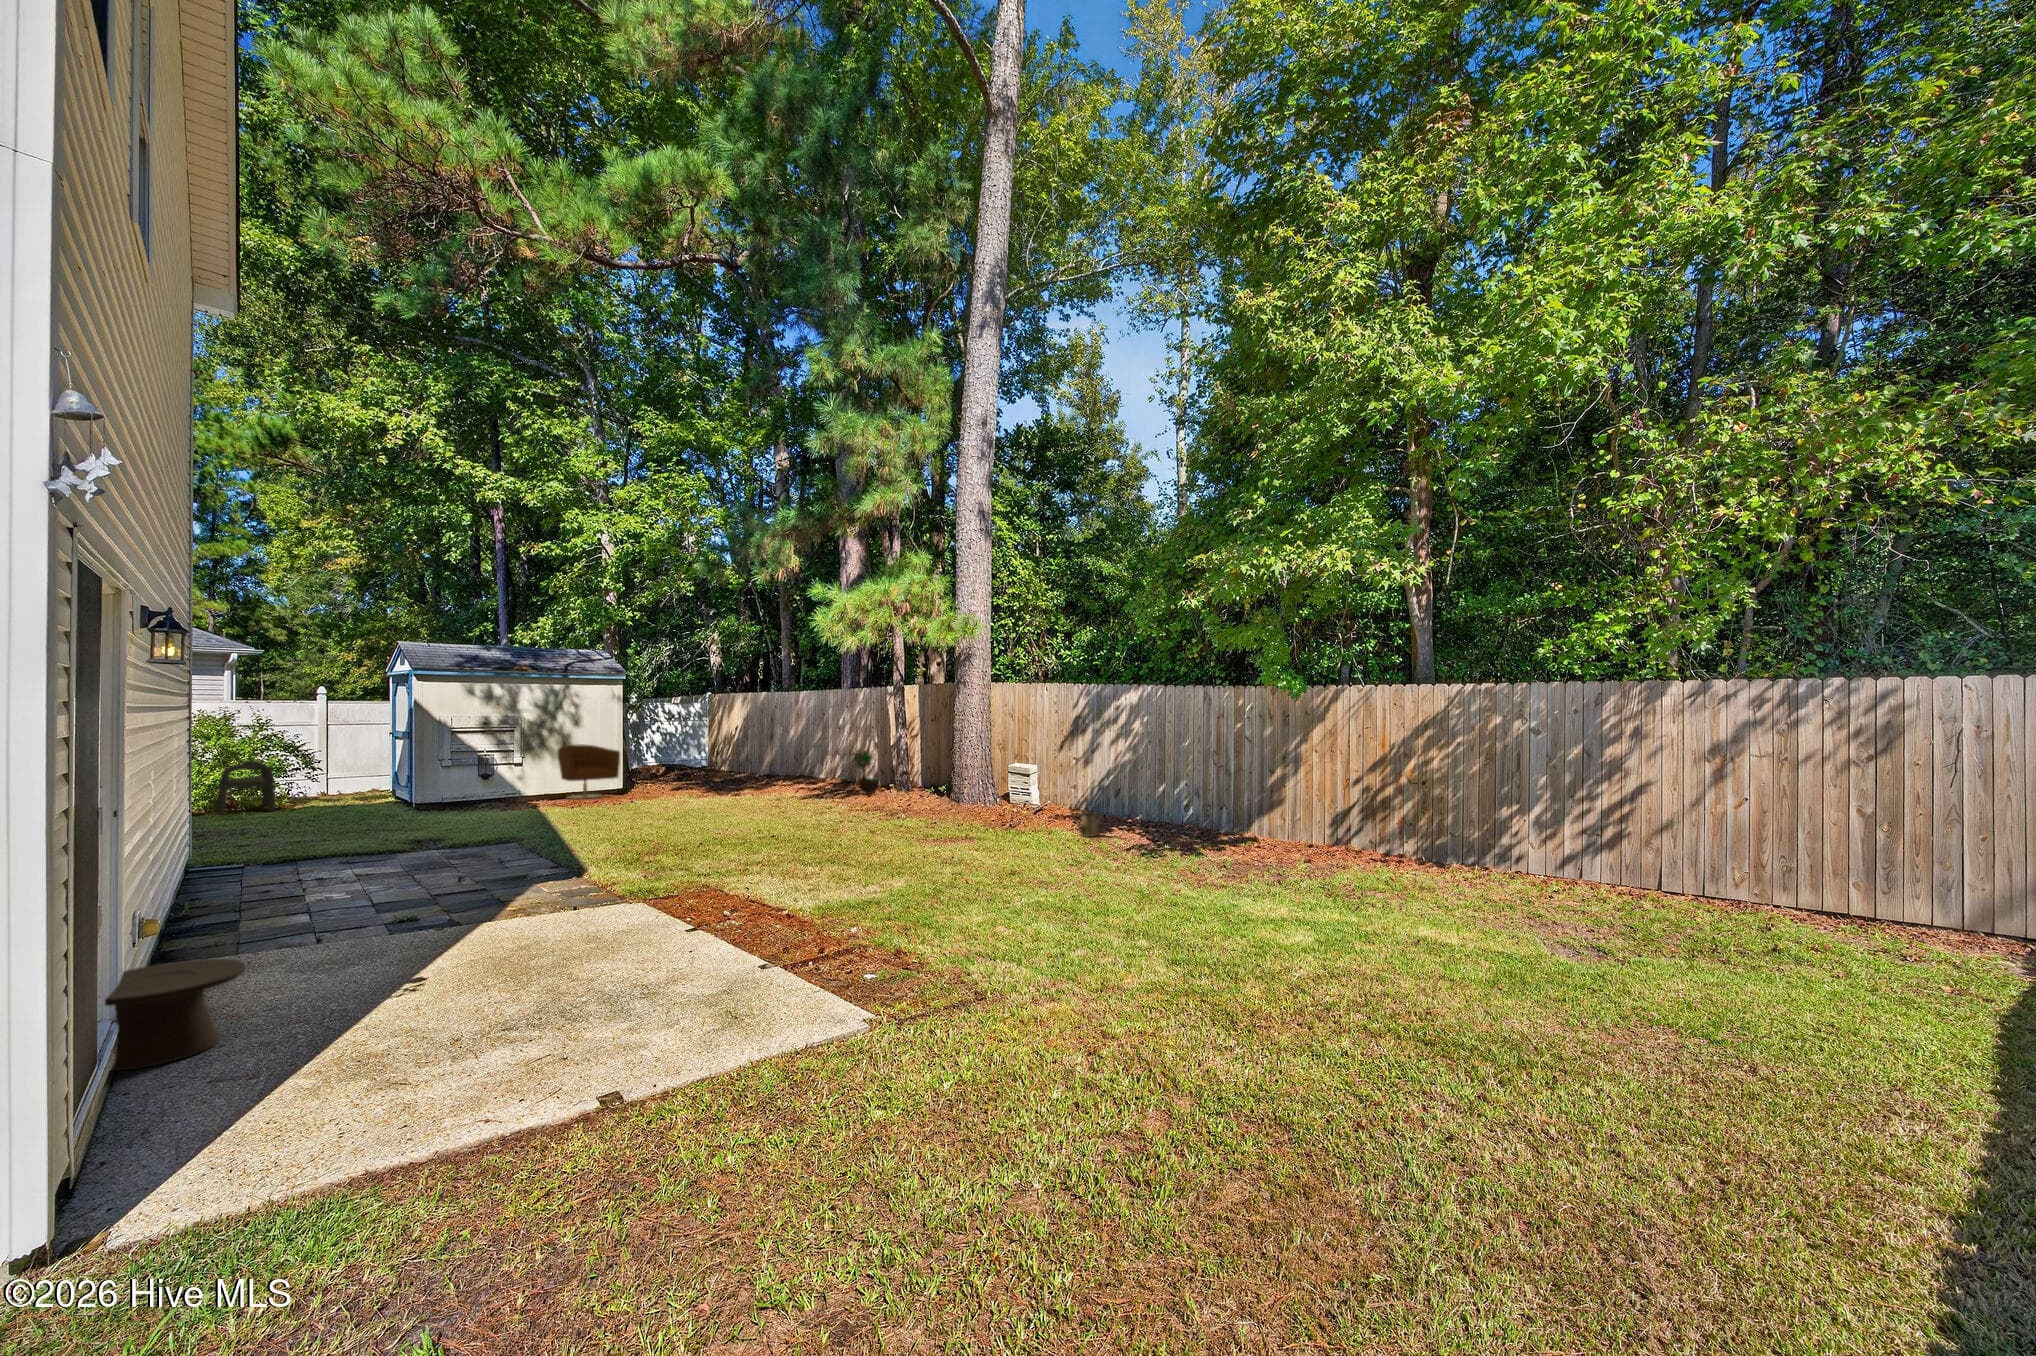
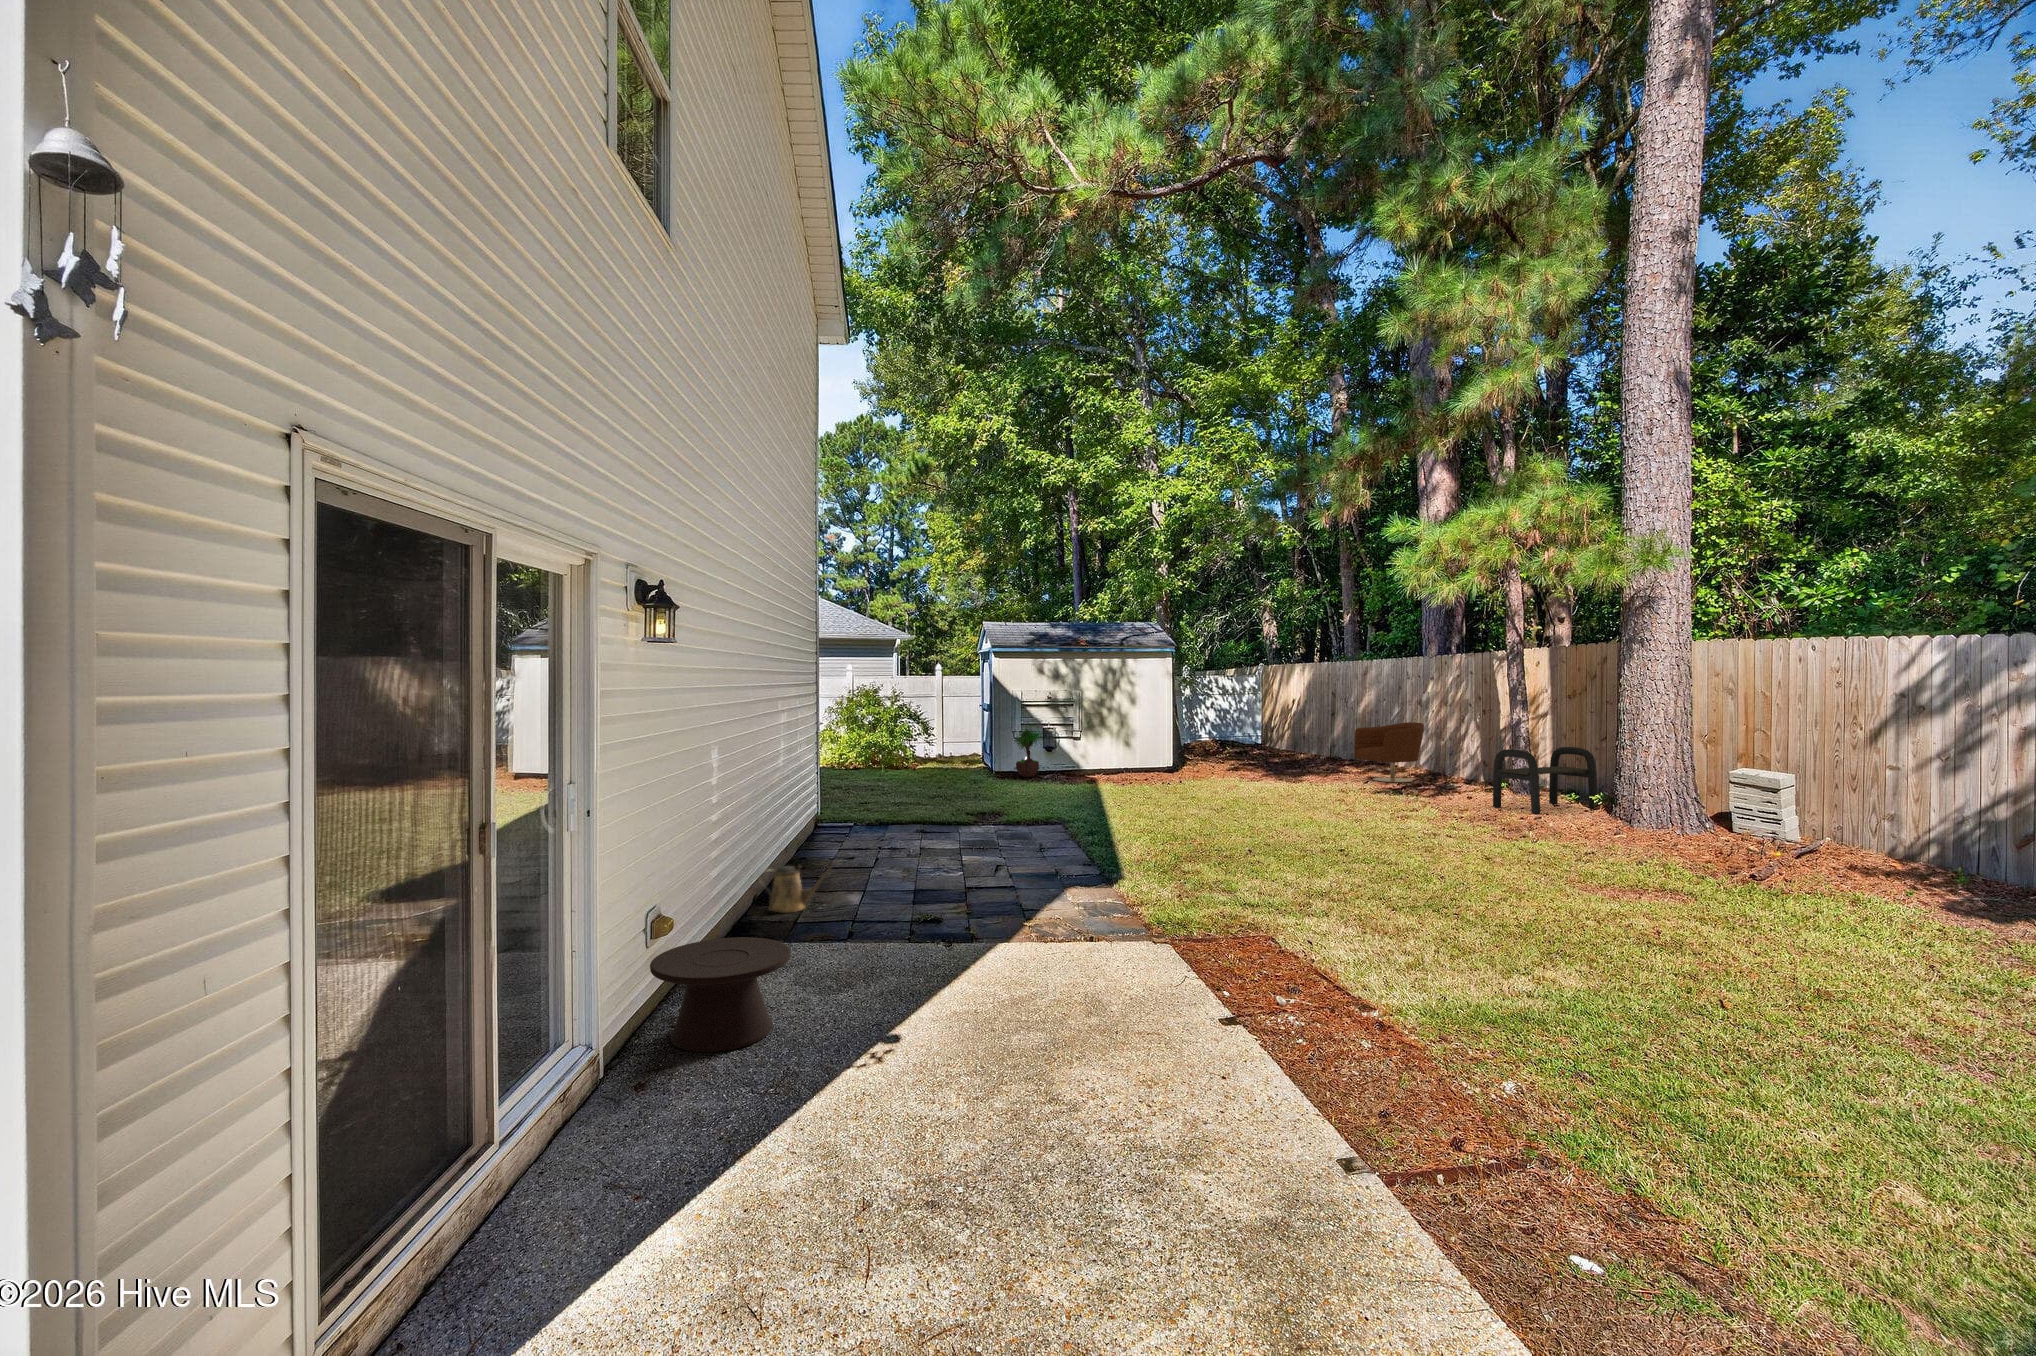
armchair: present [558,744,620,799] -> present [1354,722,1424,782]
potted tree: present [851,749,879,794] -> present [1016,727,1041,777]
bench: present [214,760,275,815] -> present [1493,747,1598,814]
watering can: present [1071,812,1100,837] -> present [758,861,838,913]

